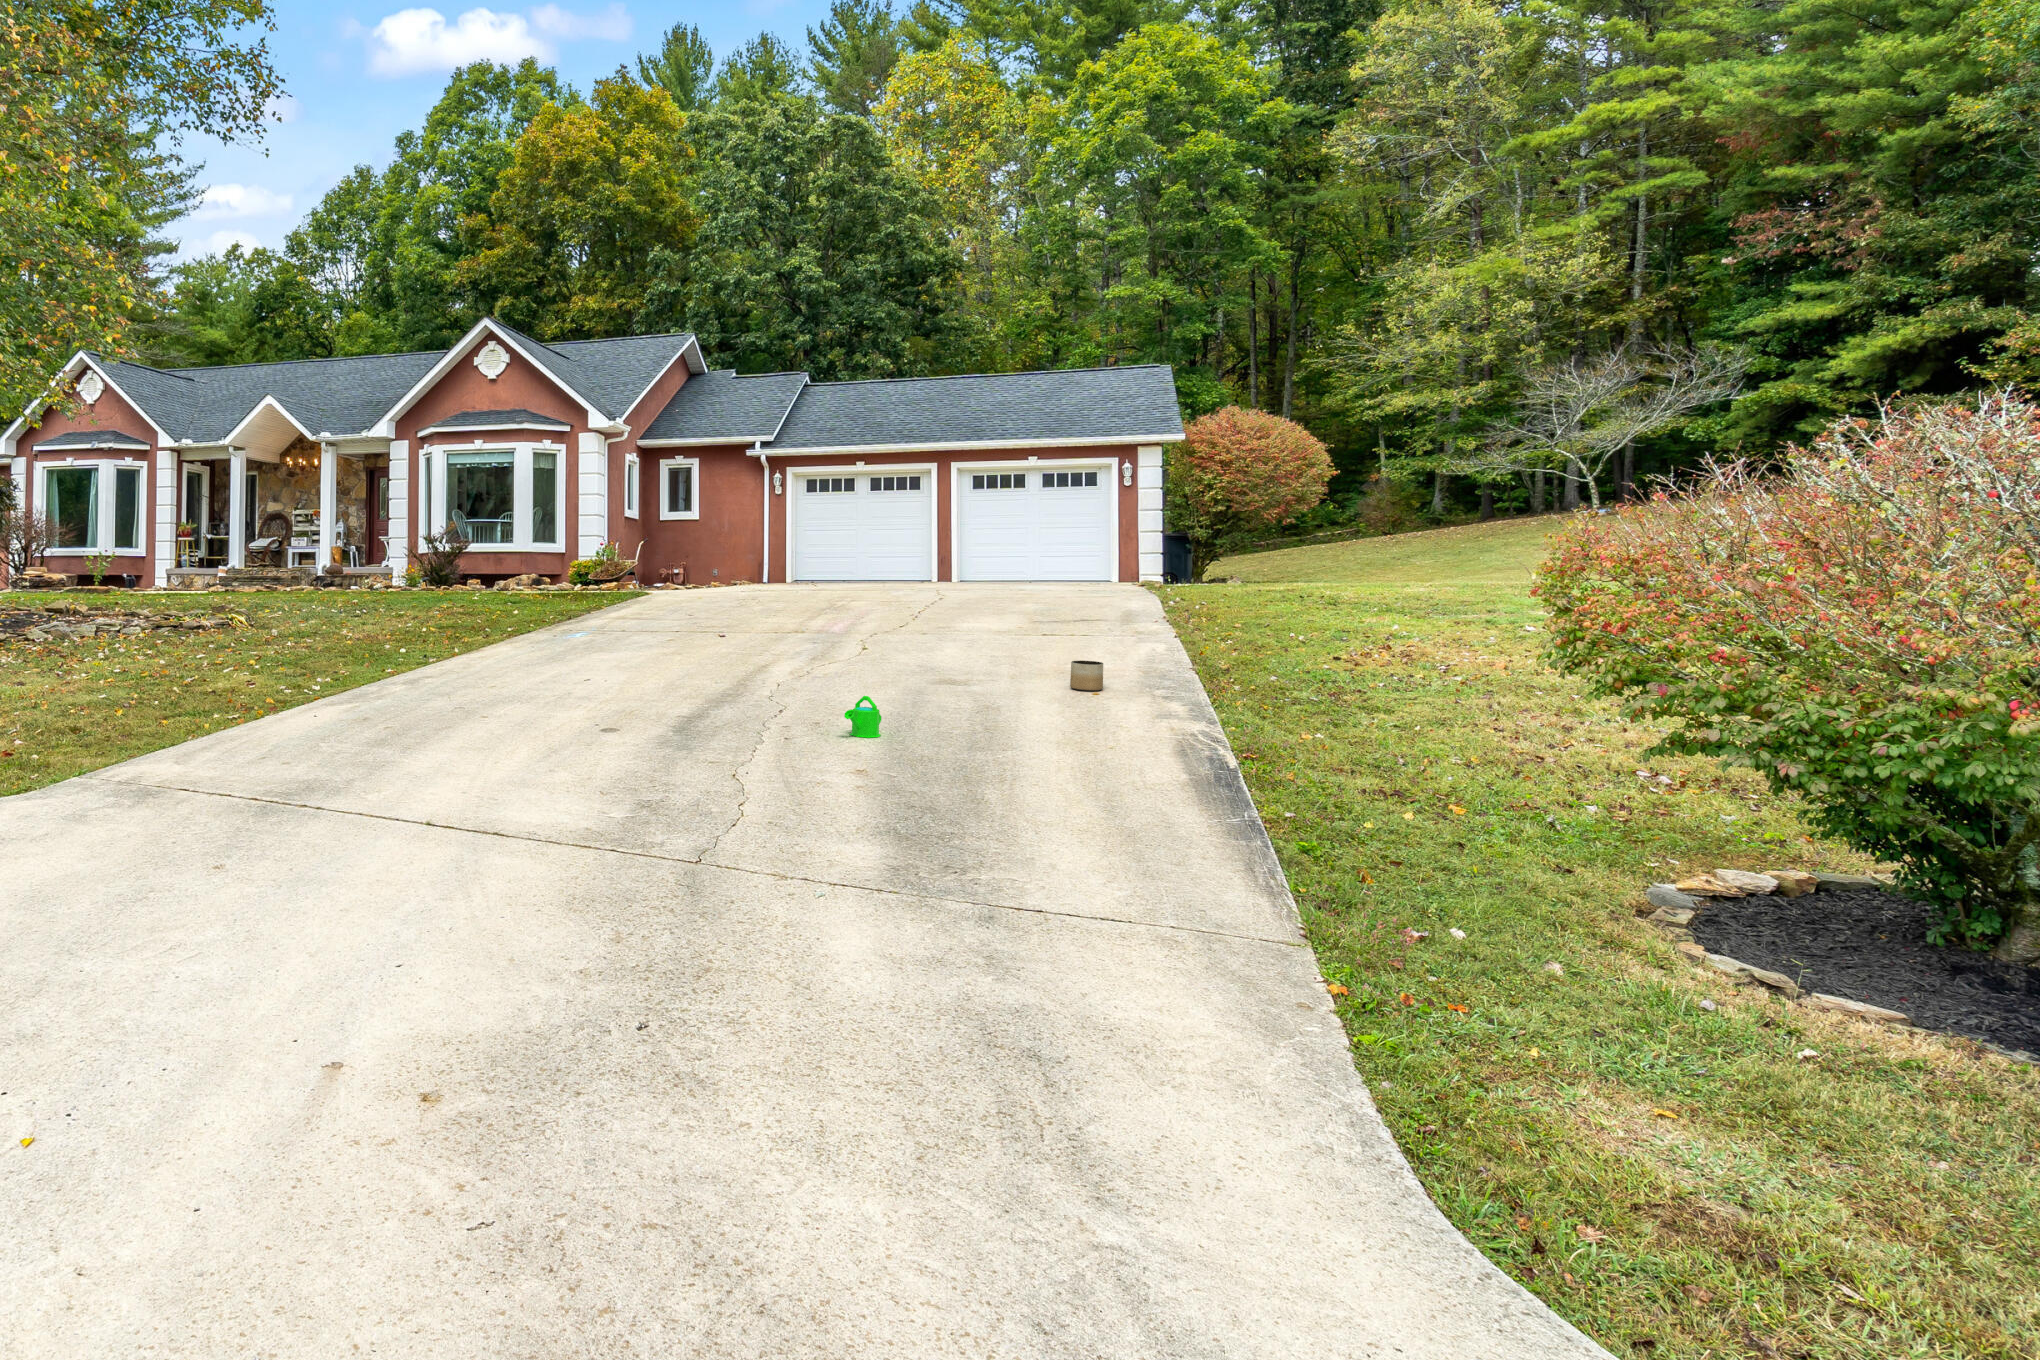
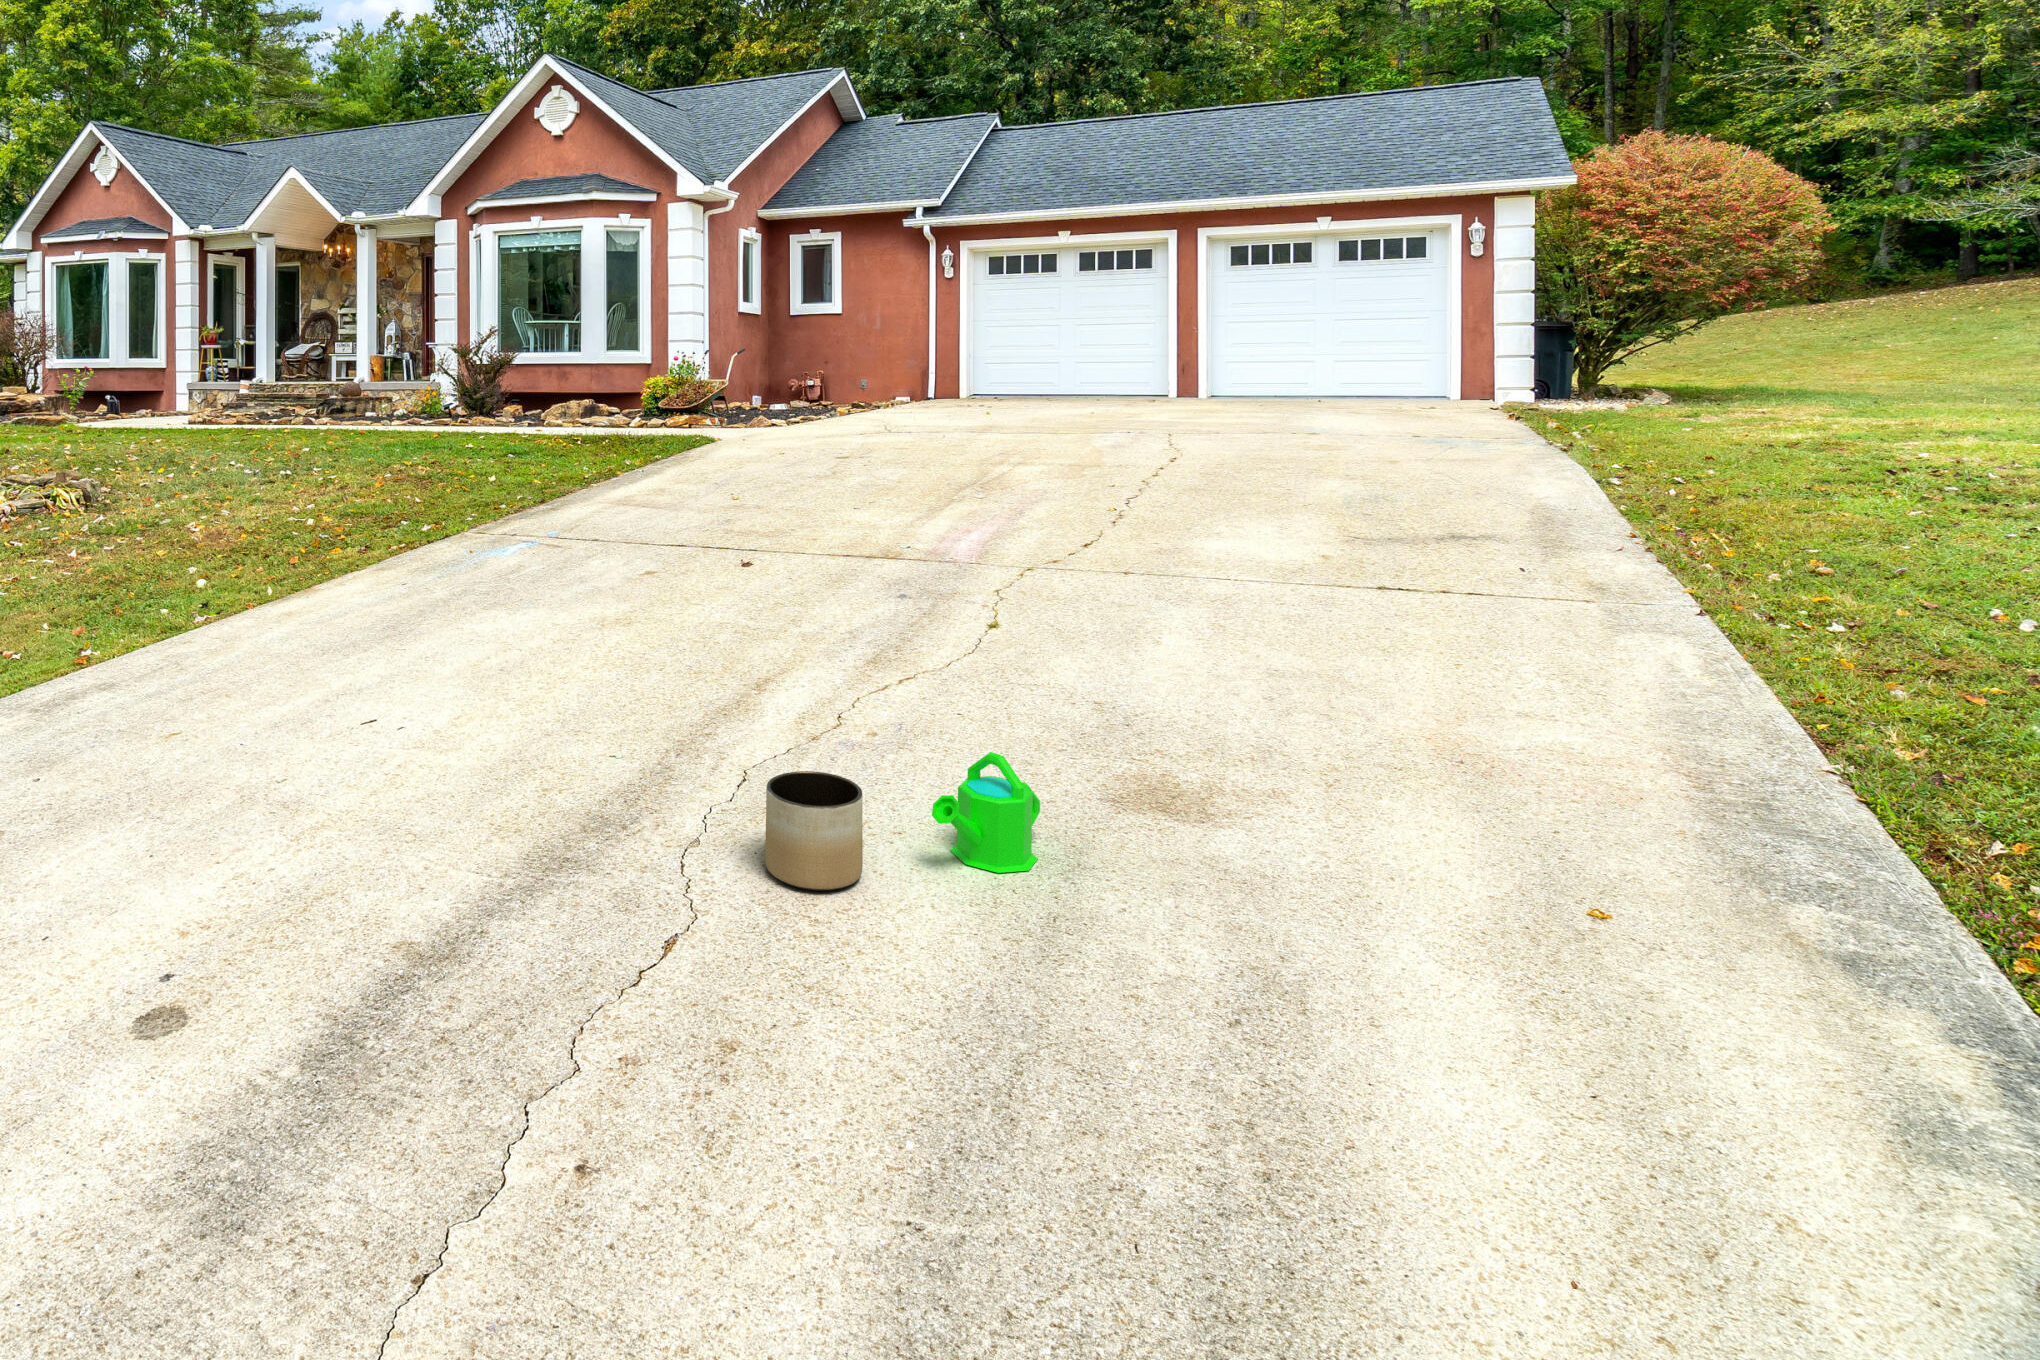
planter: present [1070,661,1103,691] -> present [765,771,863,891]

